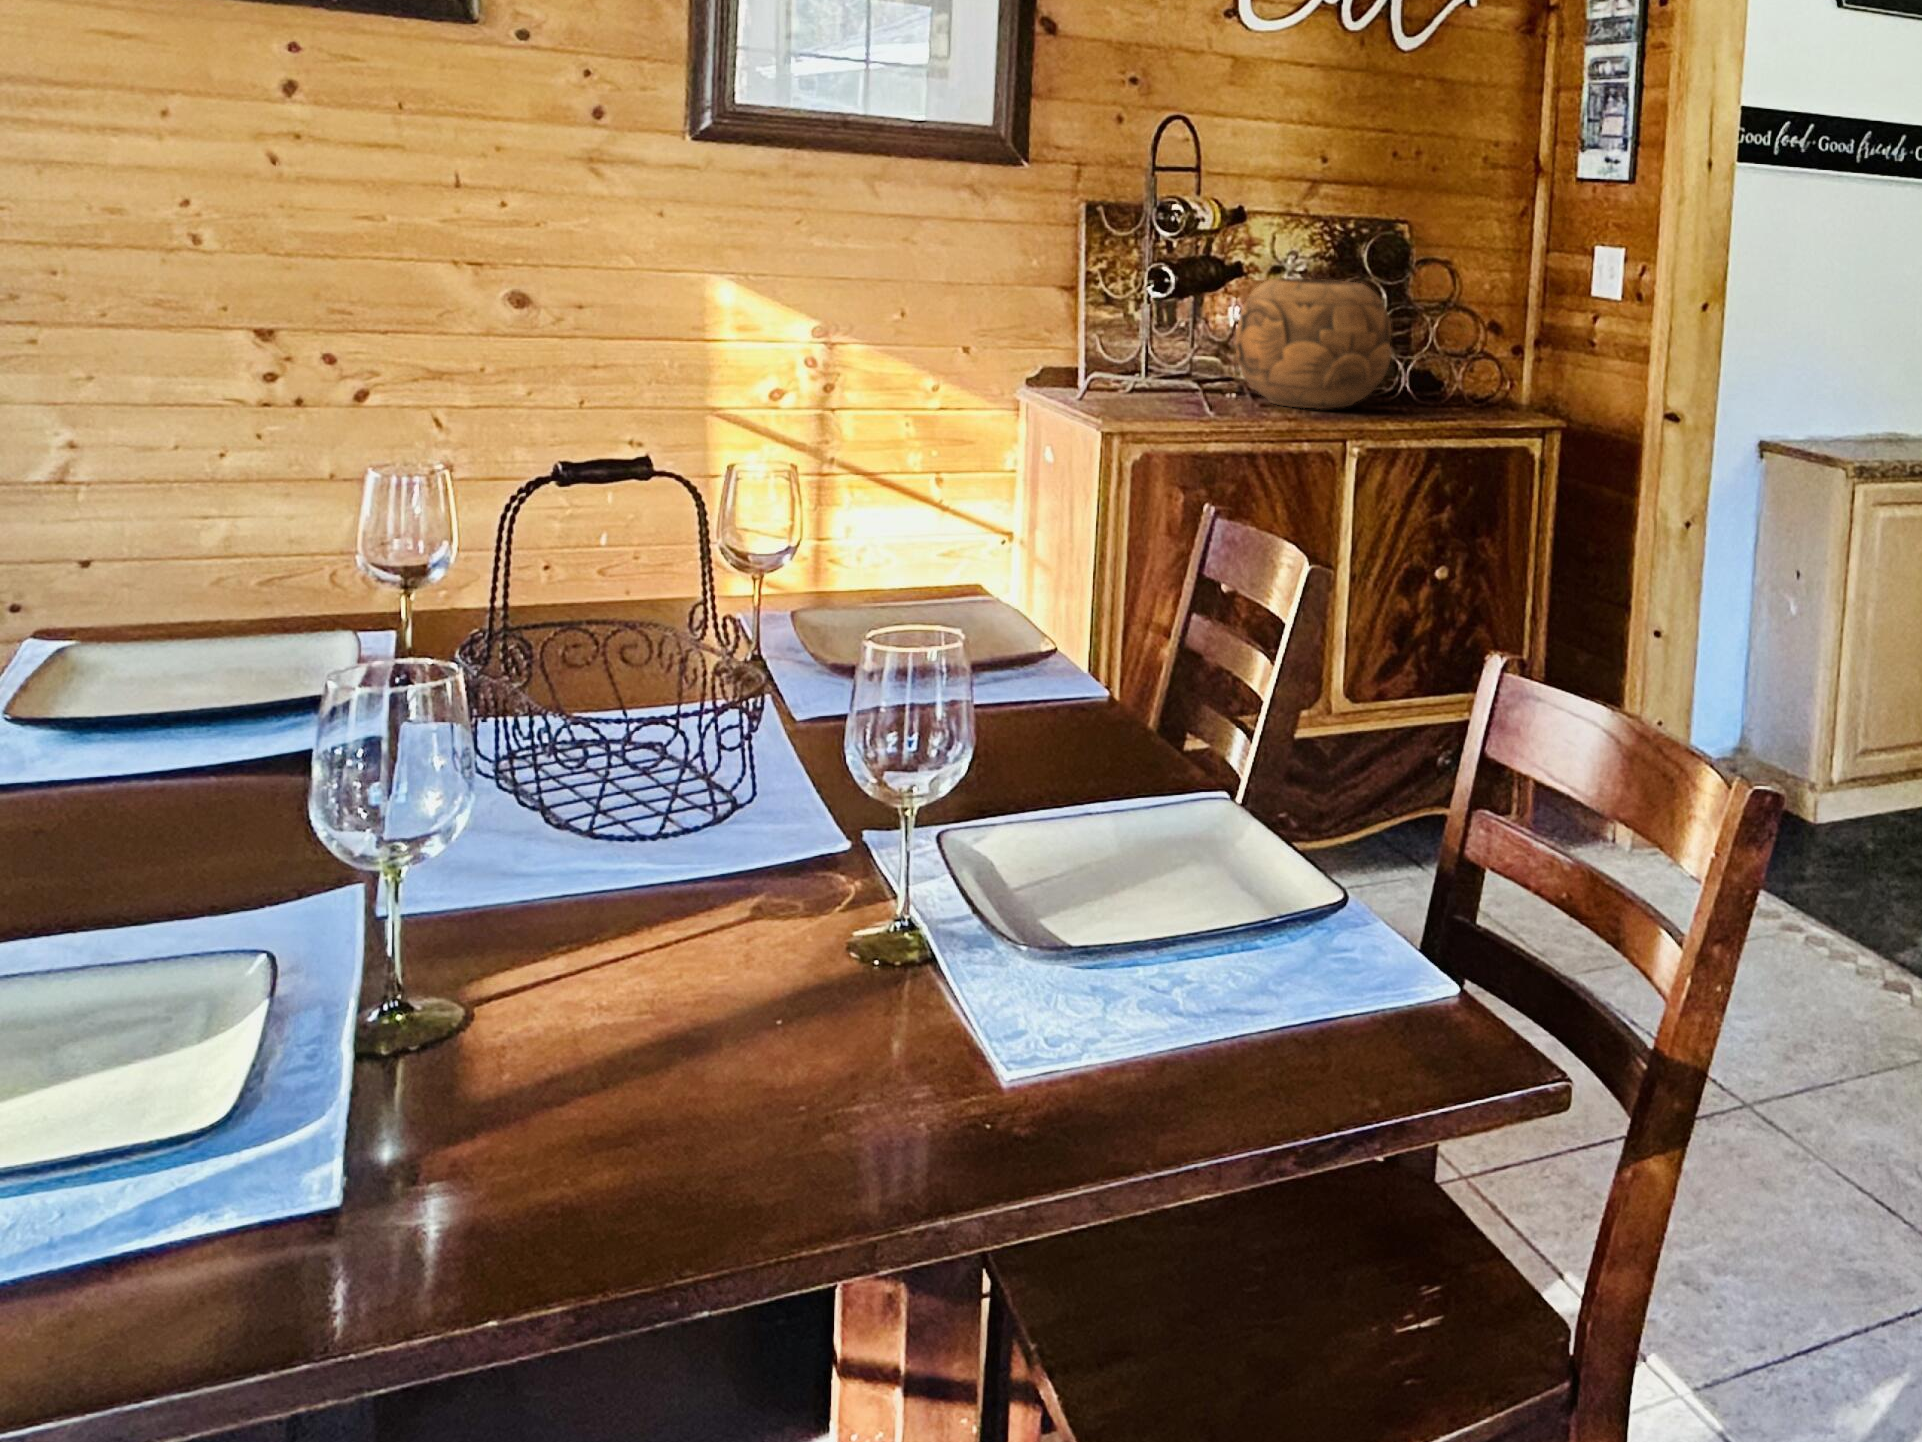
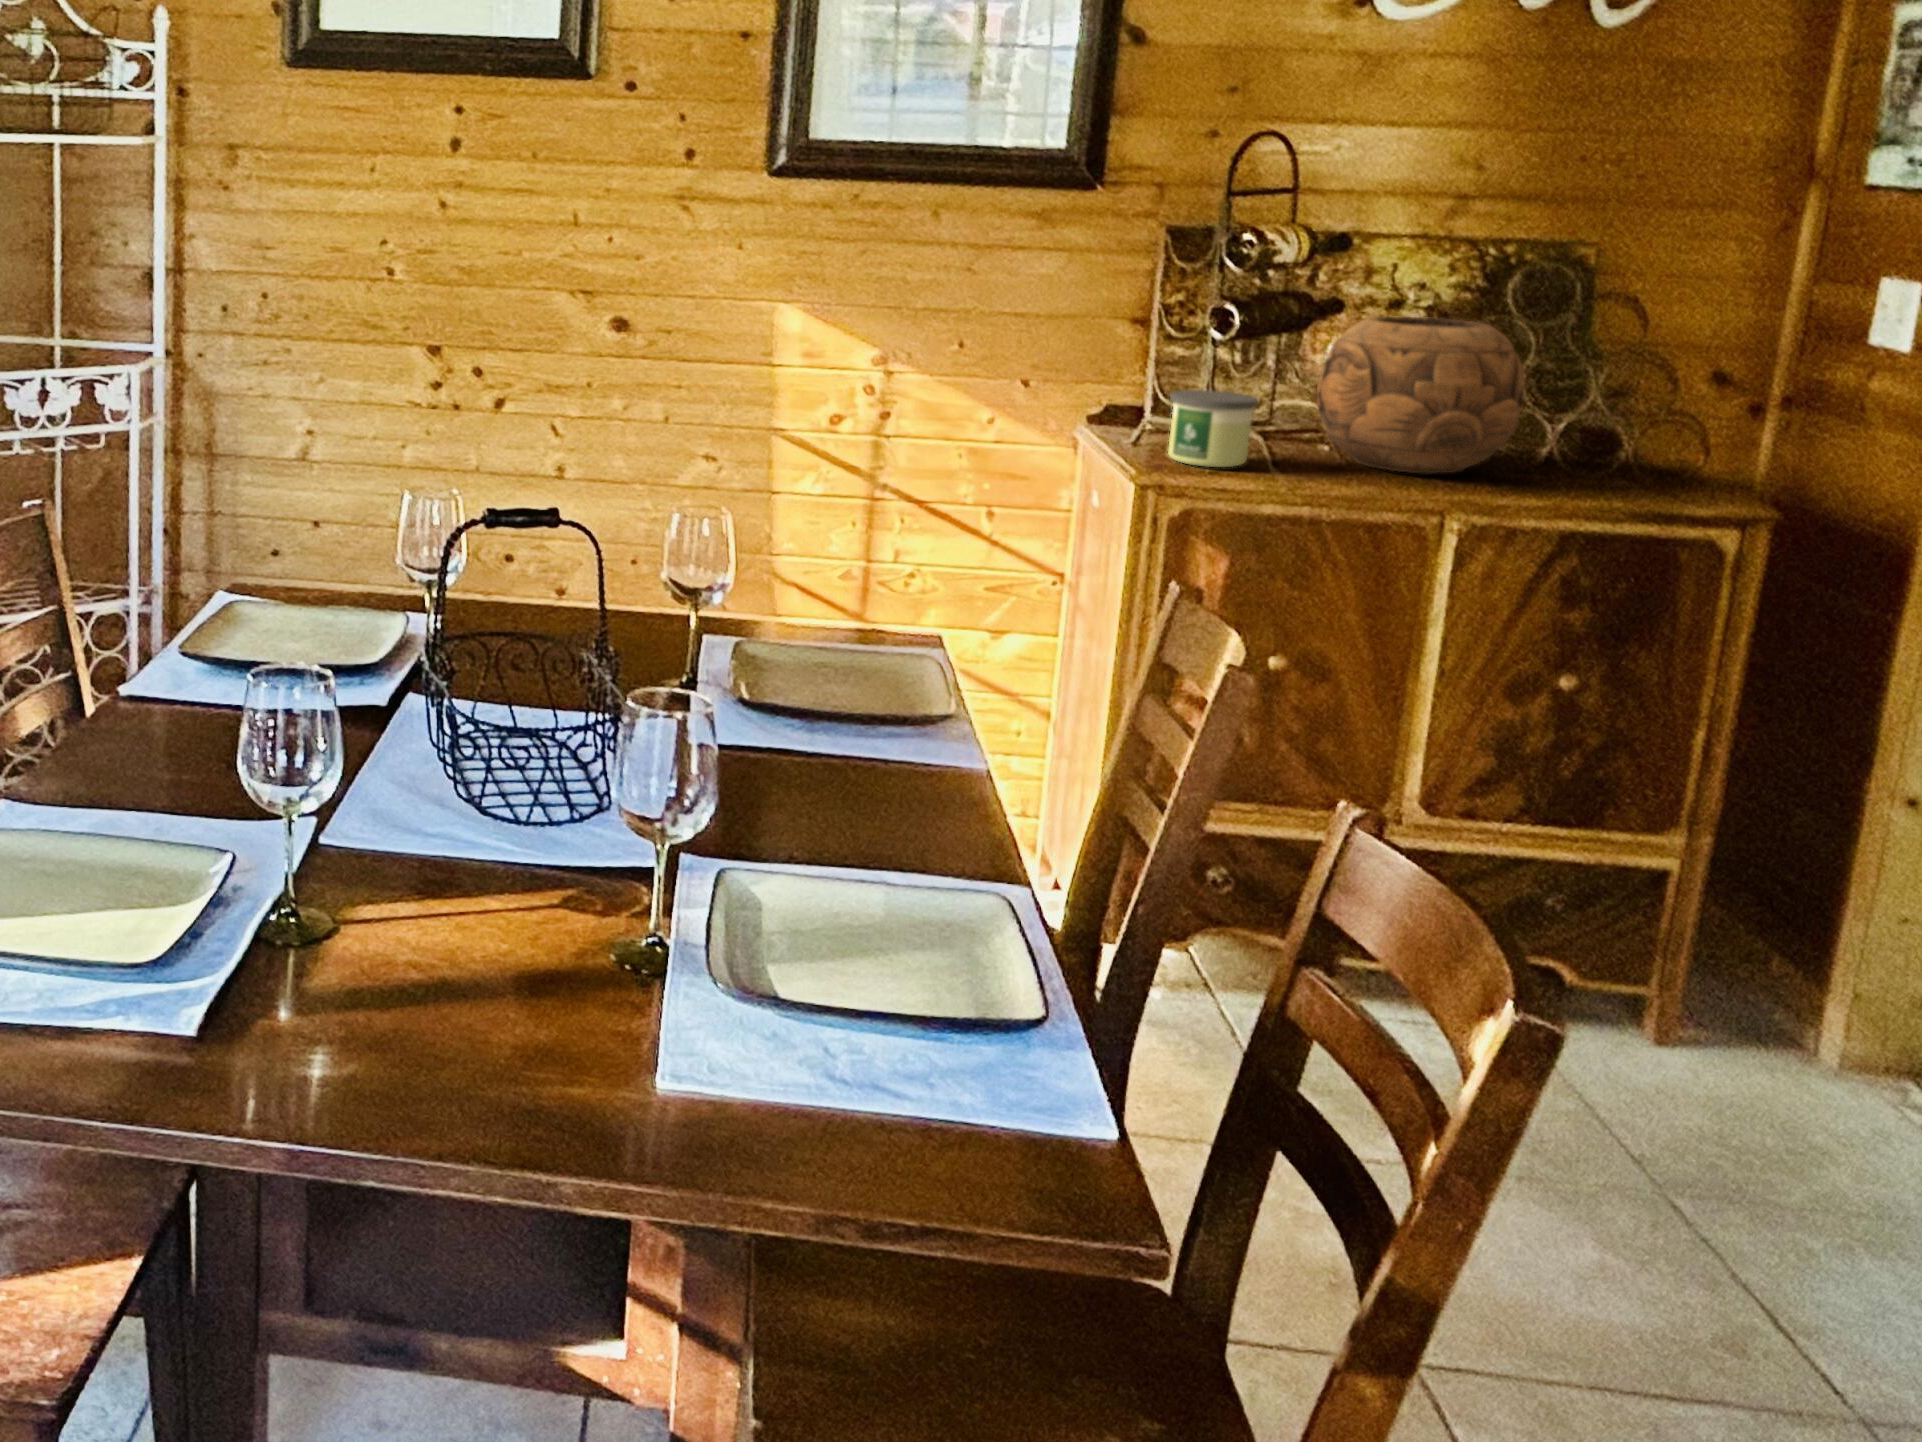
candle: none [1124,344,1199,411] -> present [1168,390,1258,467]

